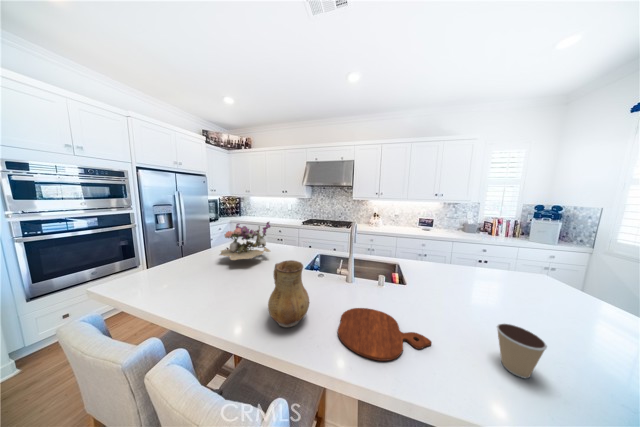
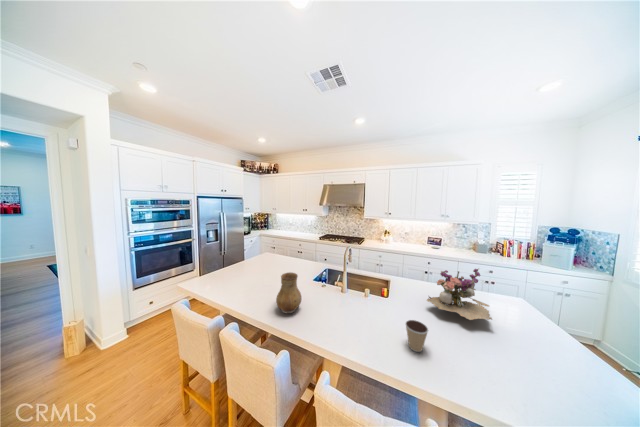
flower arrangement: present [220,222,270,260] -> present [427,269,492,320]
cutting board: present [338,308,432,361] -> none [315,307,371,335]

